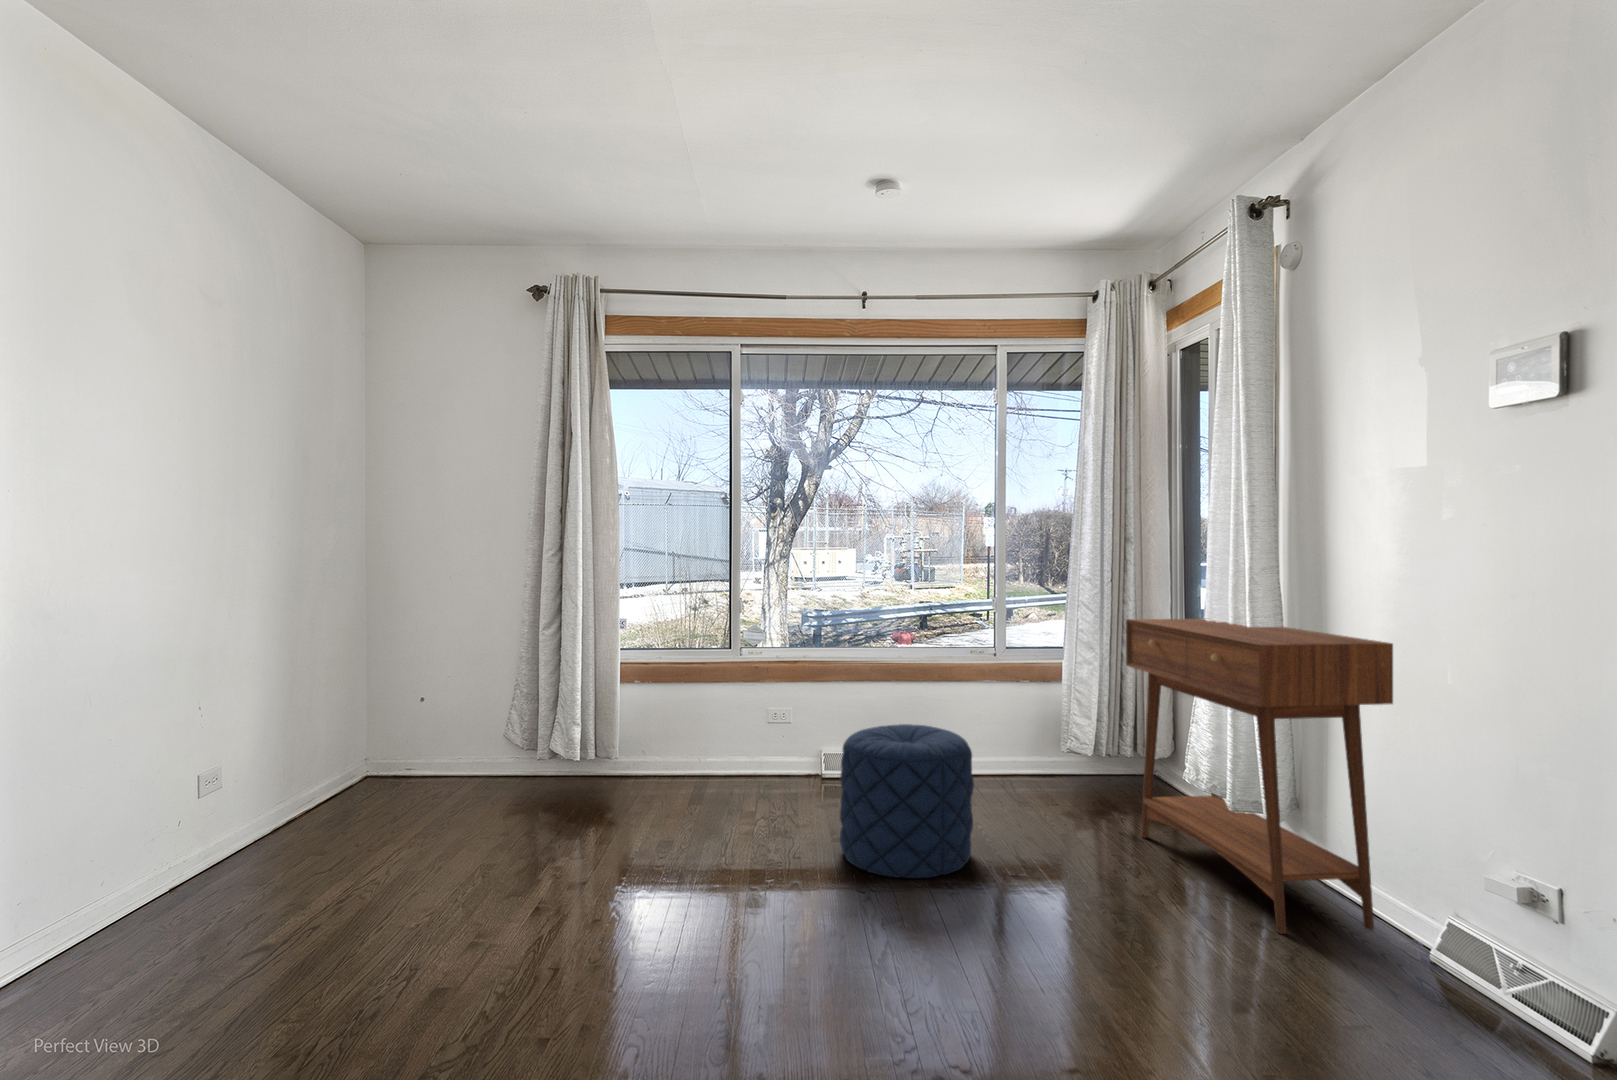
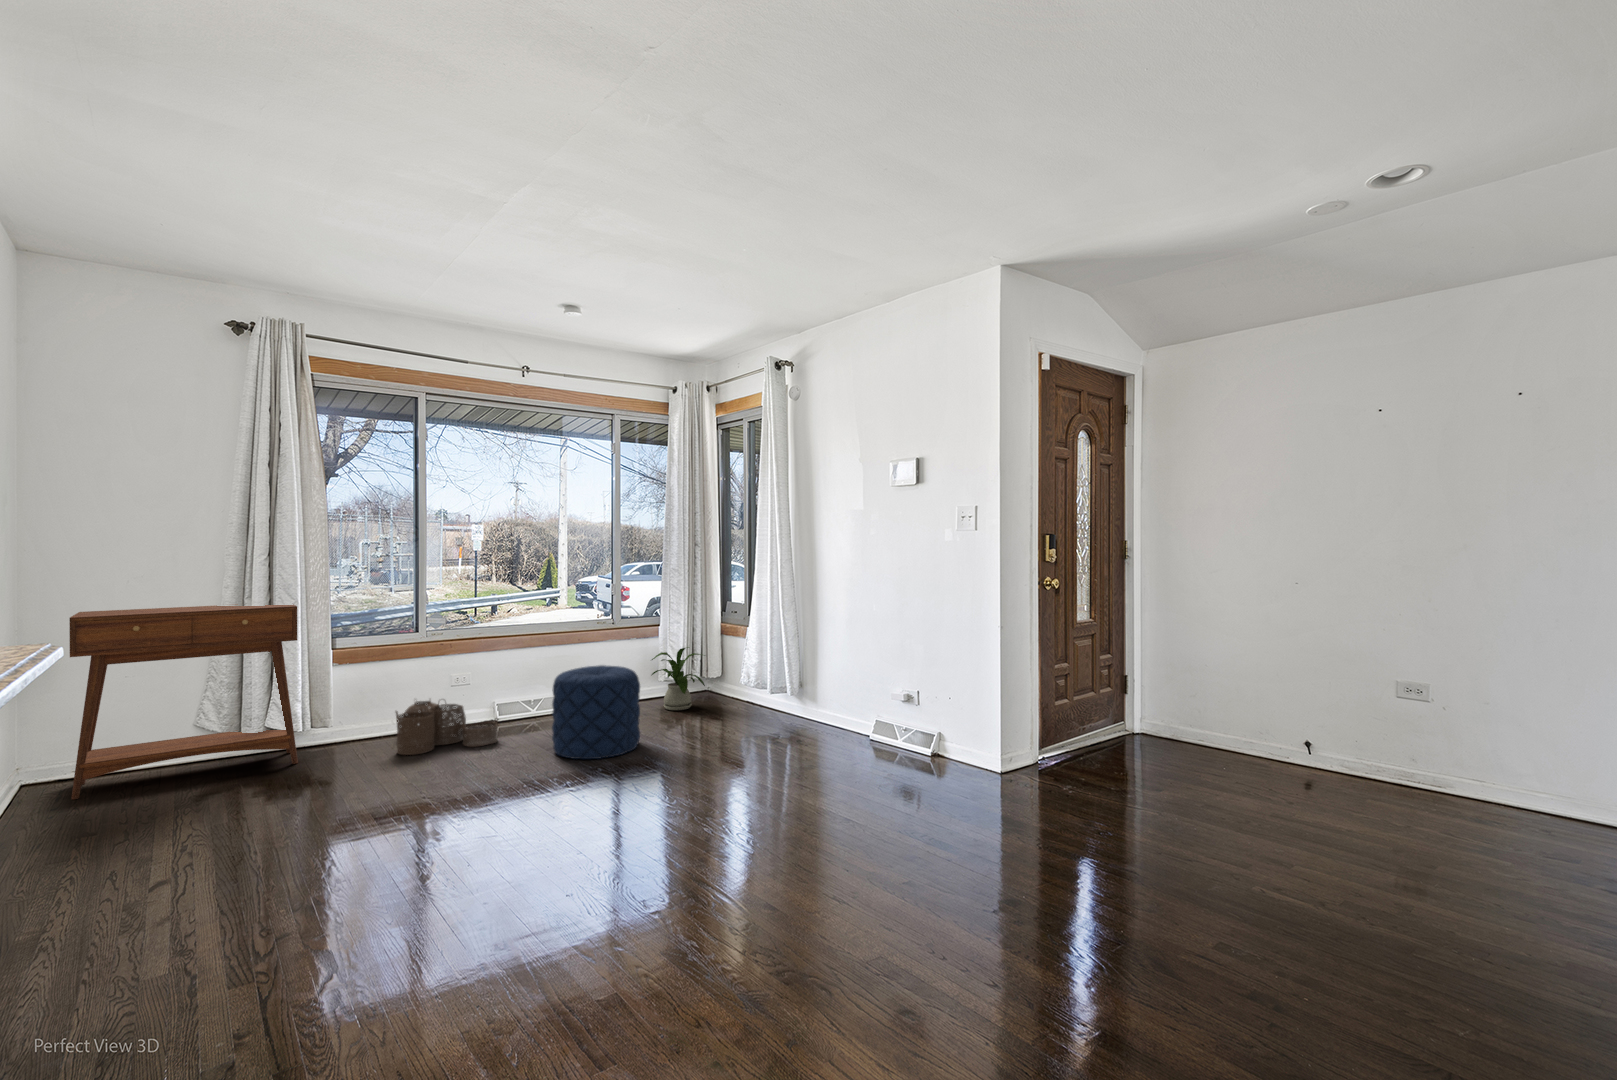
console table: present [1126,619,1393,934] -> present [69,604,298,799]
house plant: none [1037,706,1132,807] -> present [652,647,705,710]
woven basket: none [675,735,797,816] -> present [396,700,498,755]

